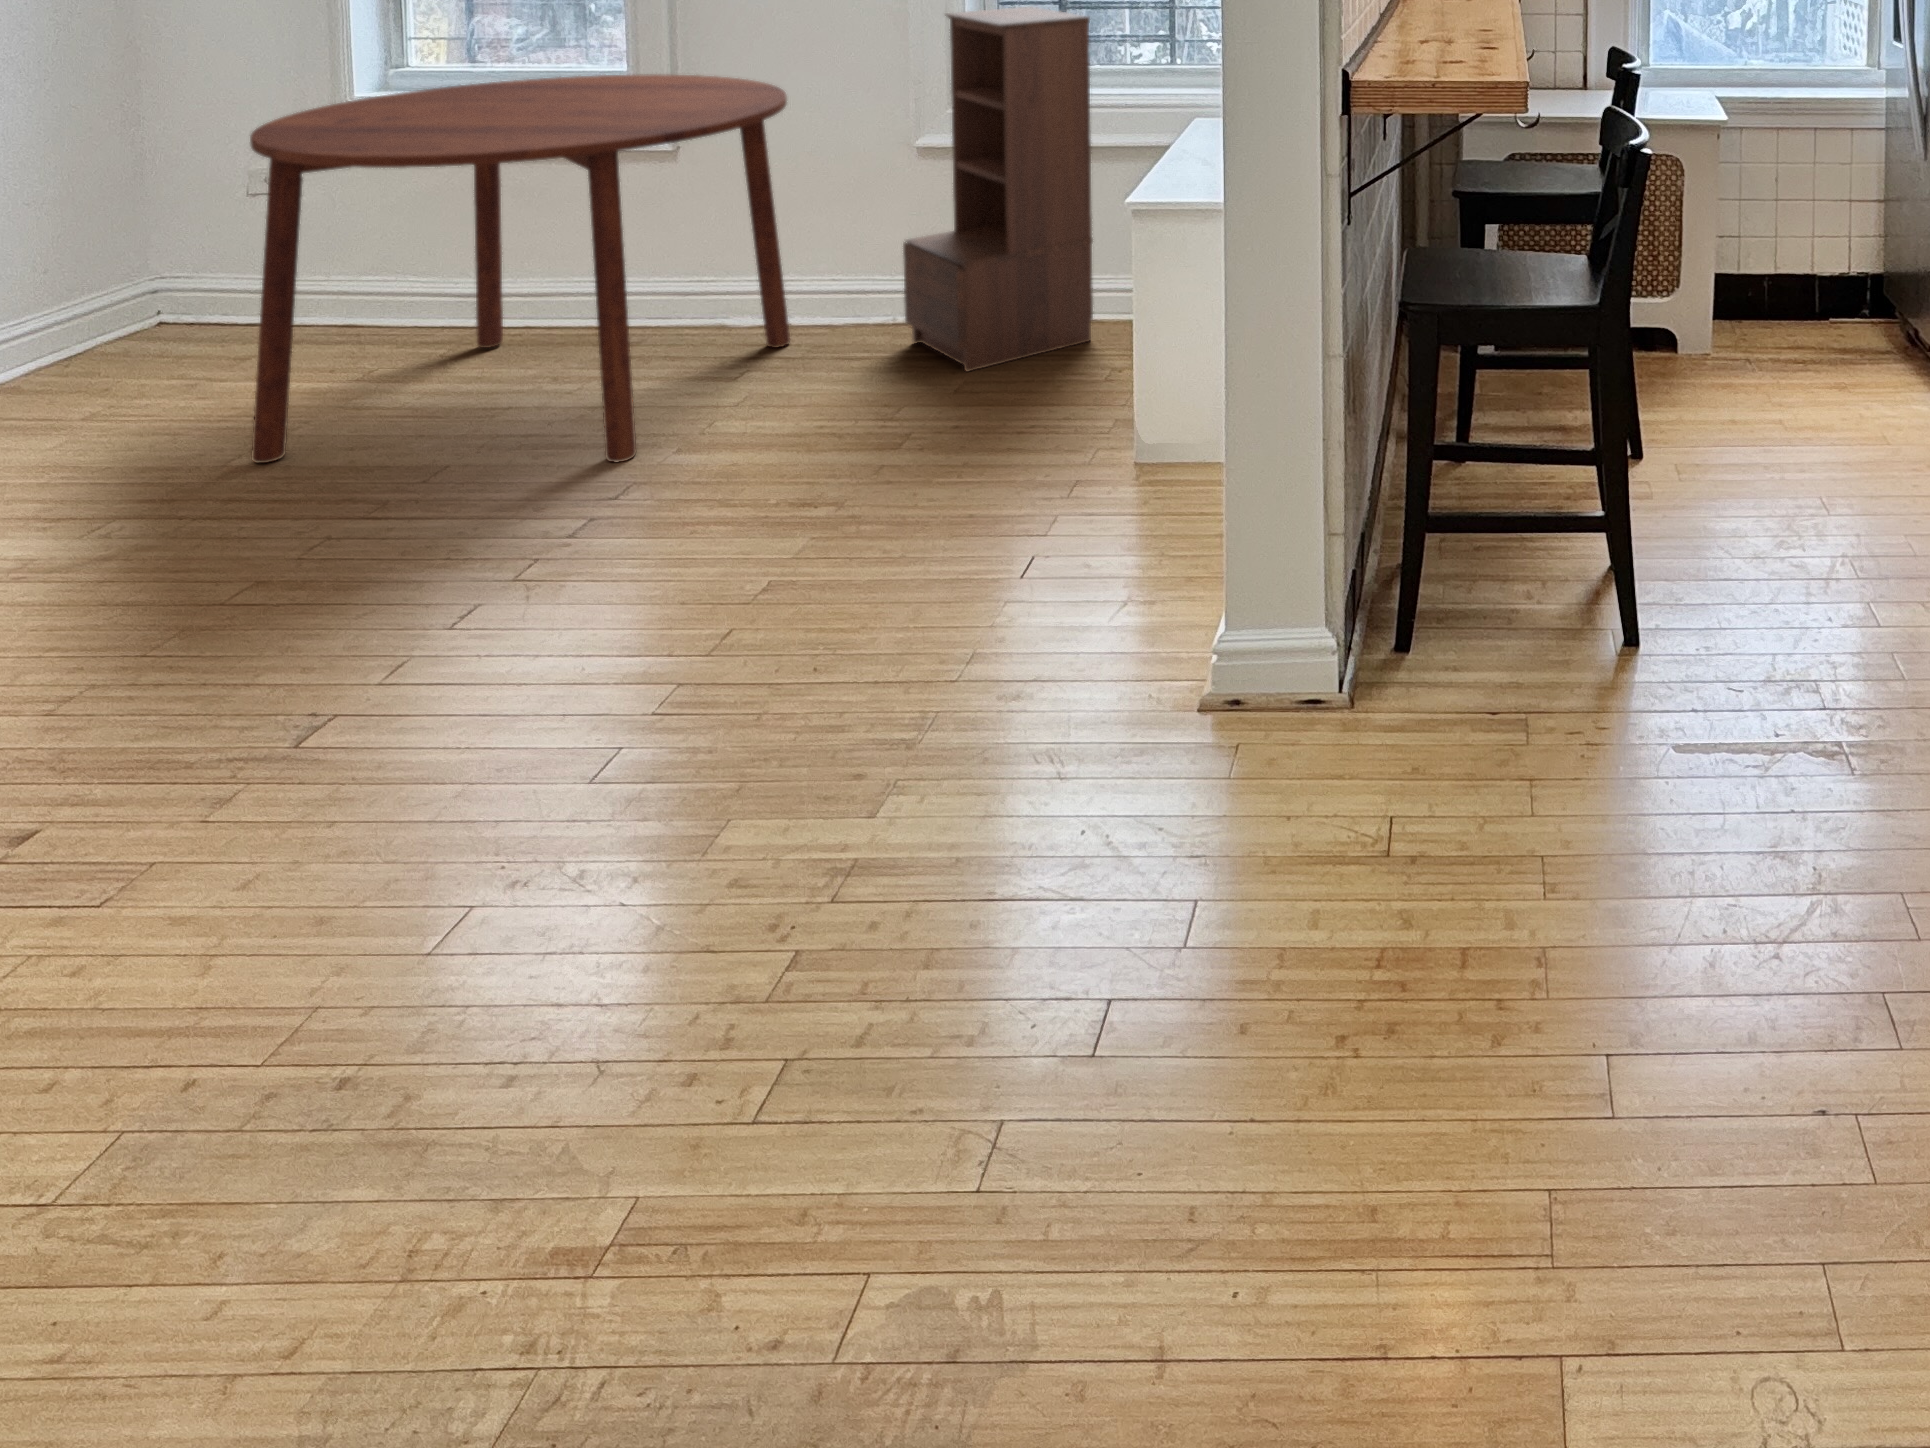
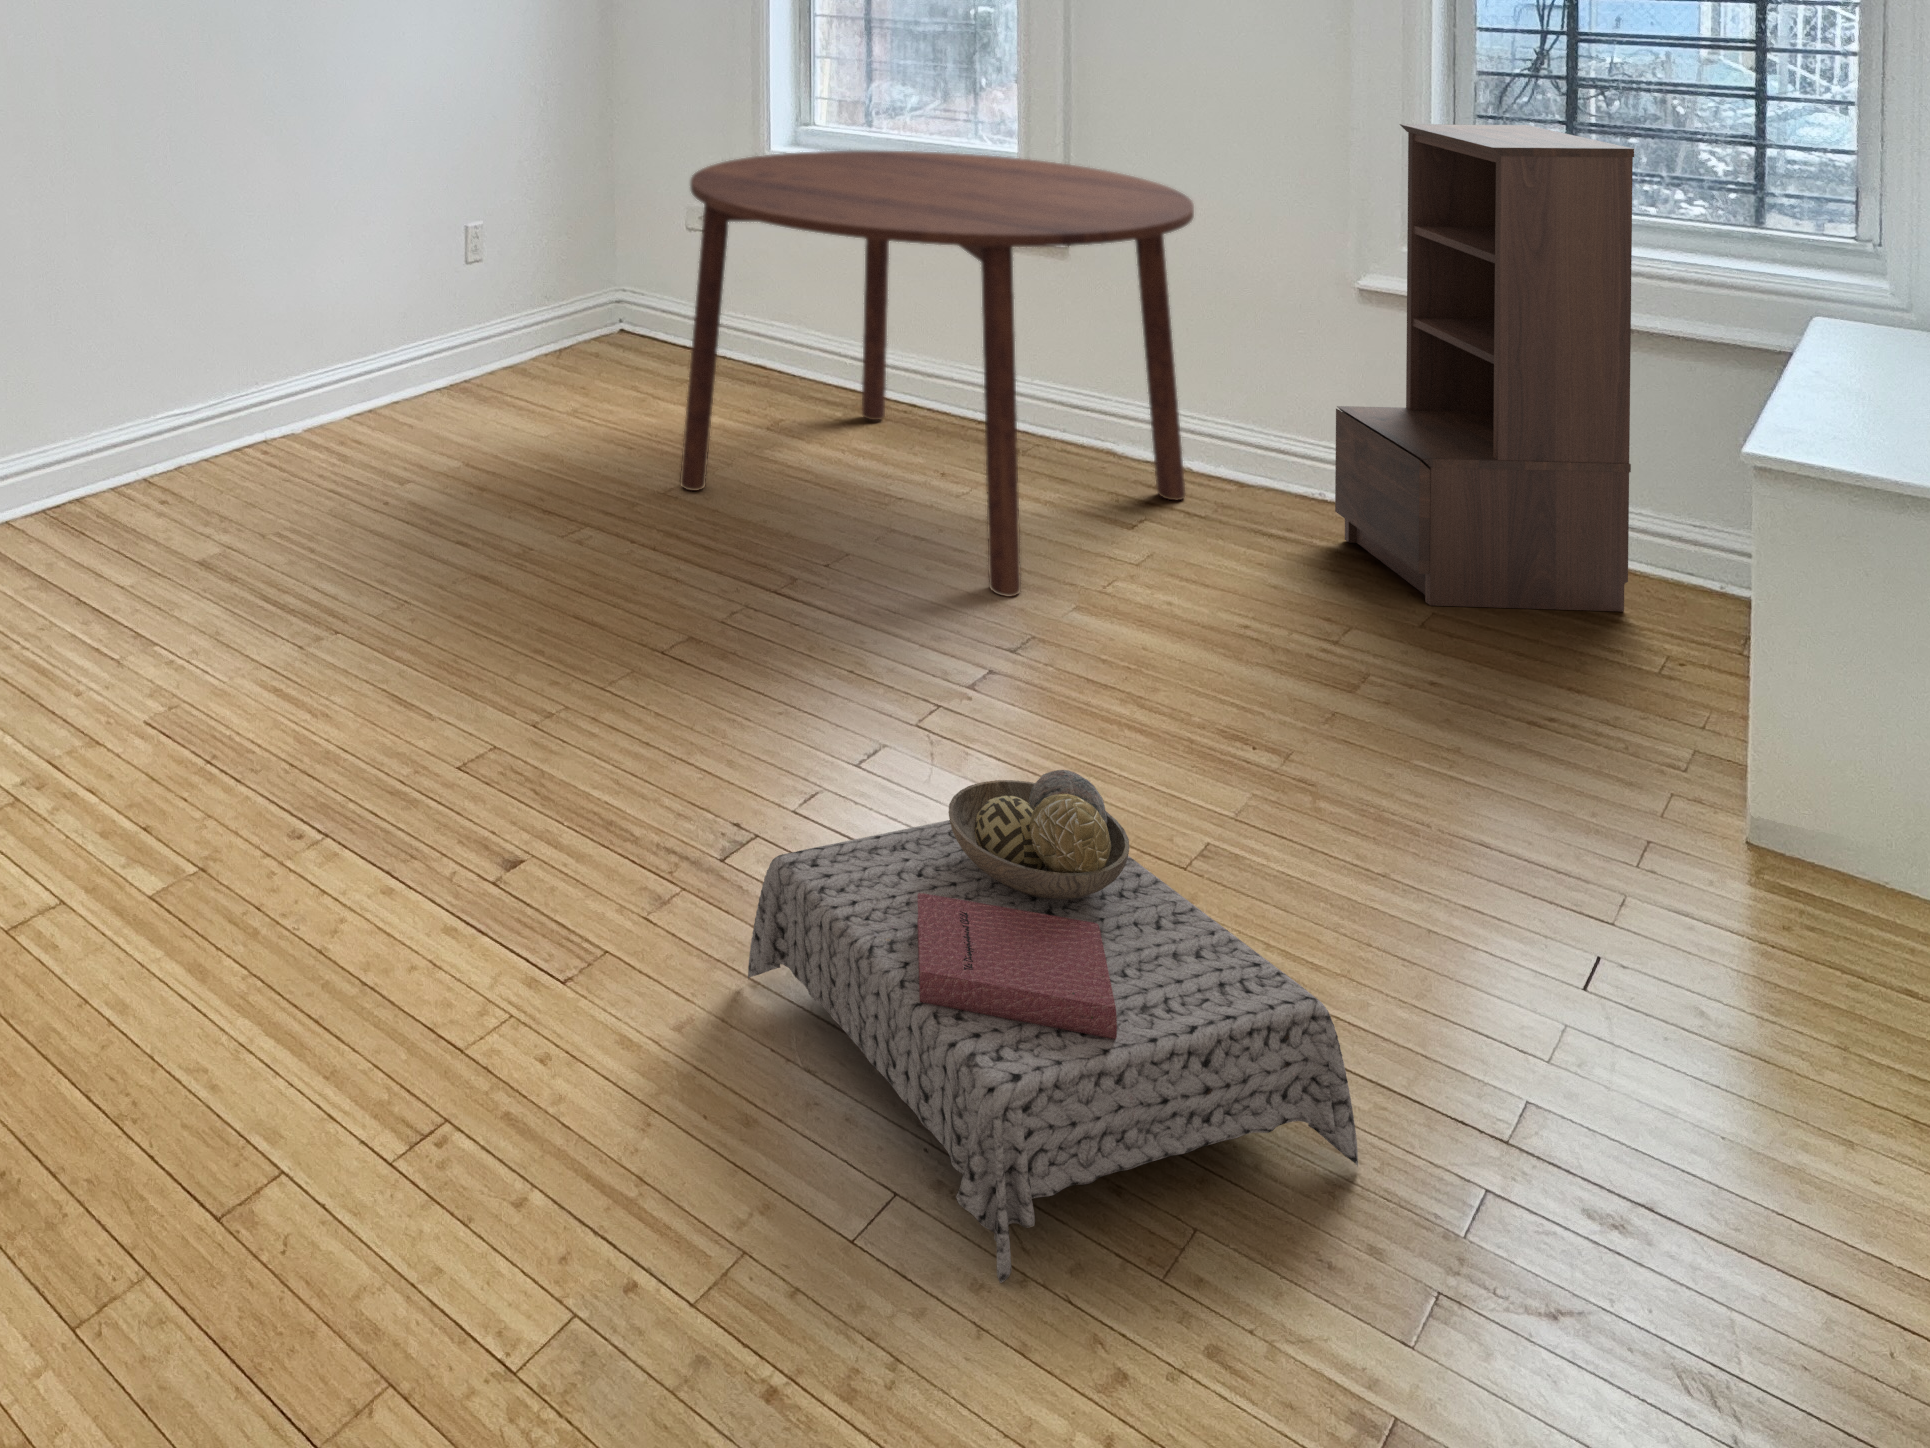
ottoman: none [345,552,867,937] -> present [748,770,1358,1283]

